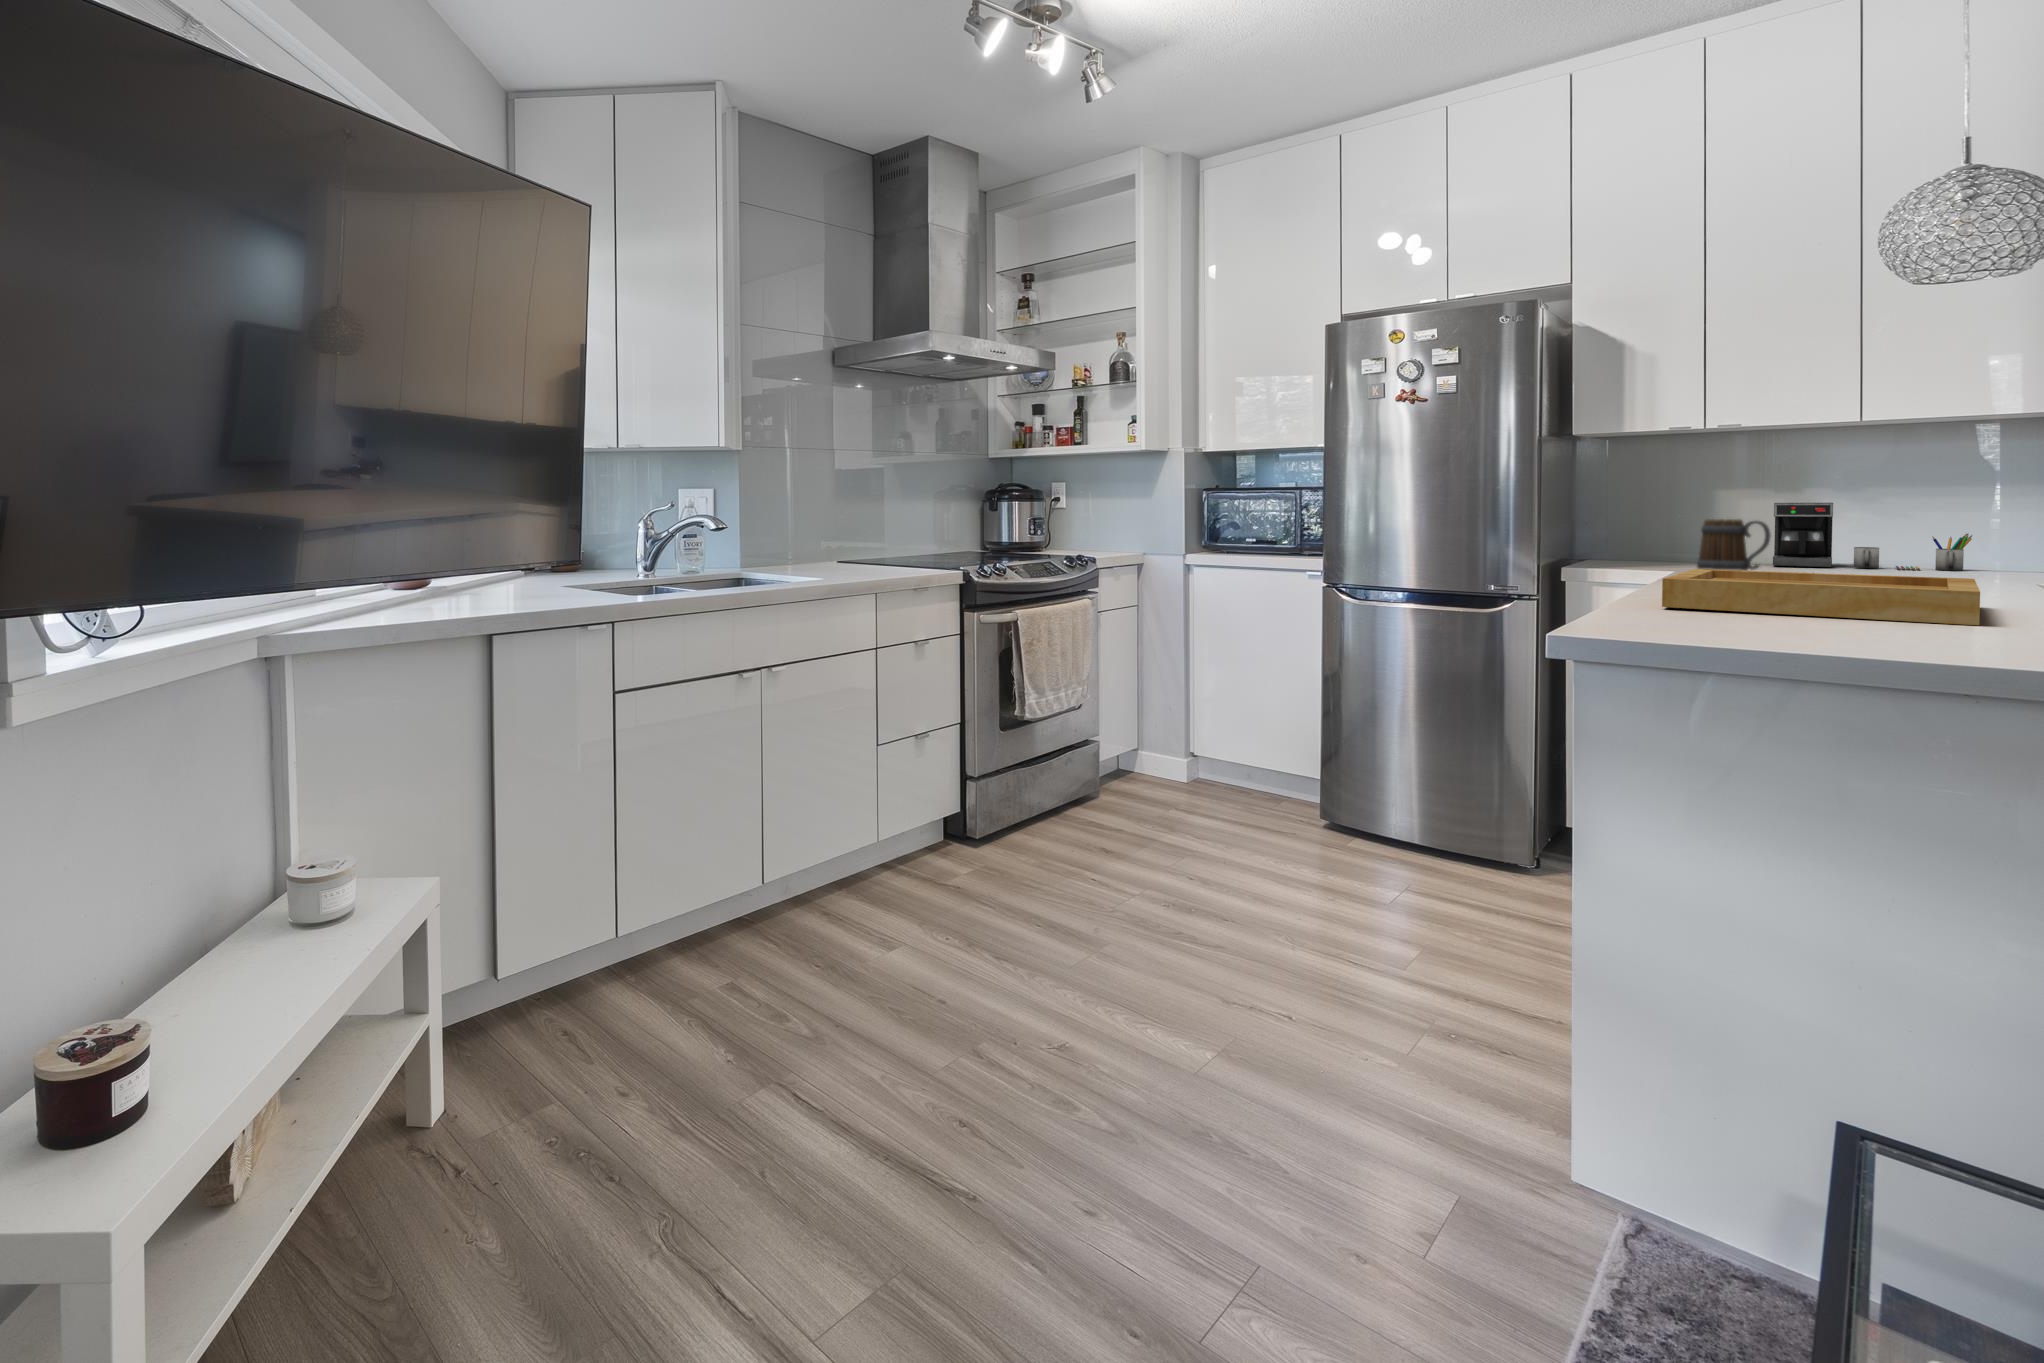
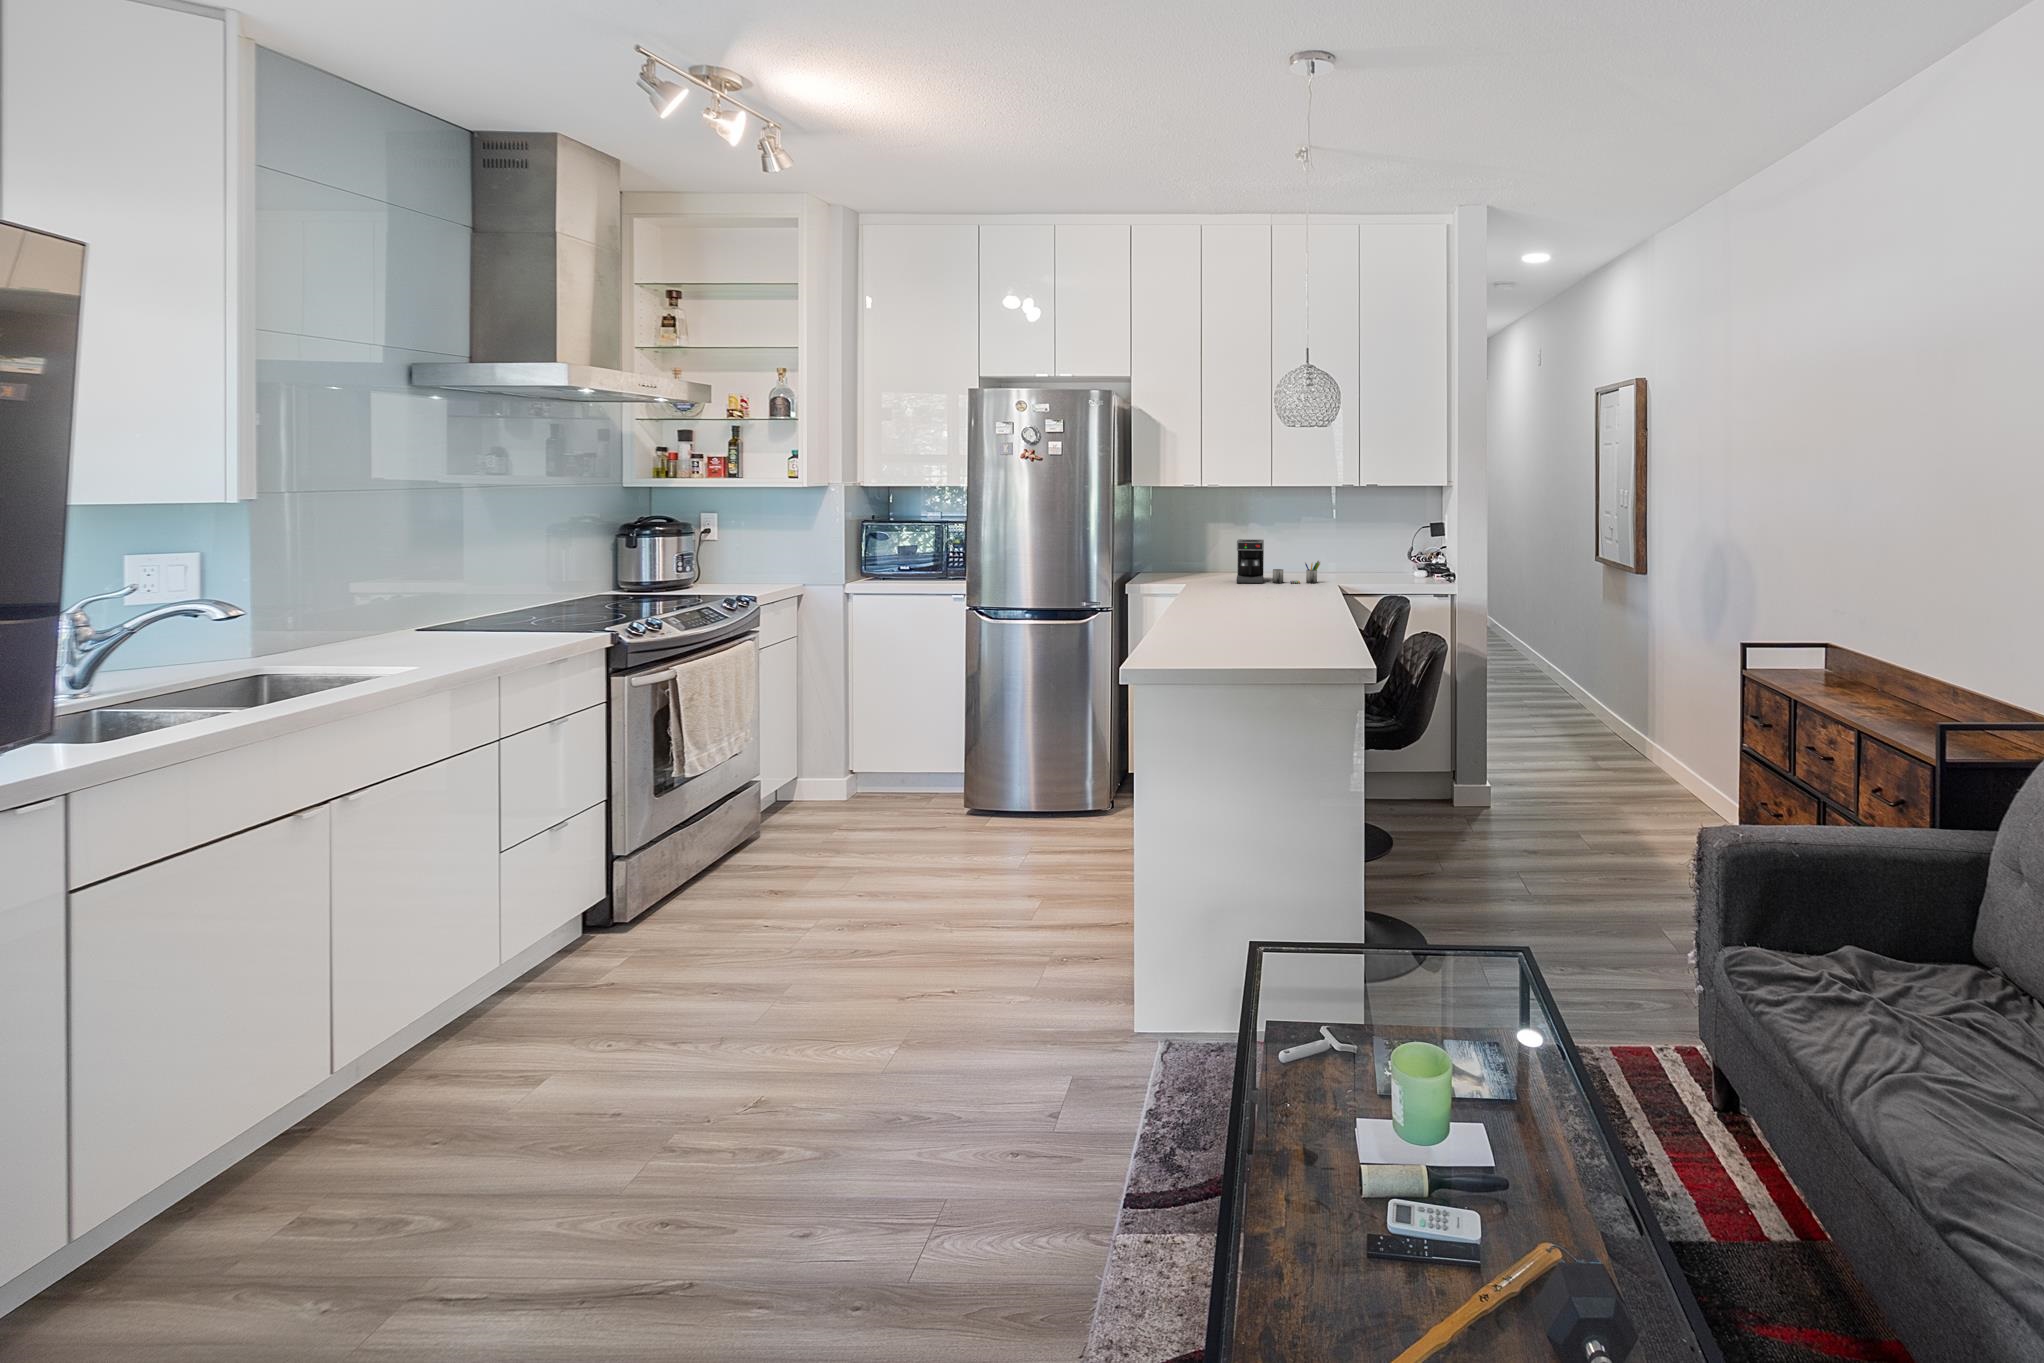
mug: present [1697,519,1770,570] -> none [1199,556,1235,593]
tray: present [1662,569,1980,625] -> none [1180,604,1314,641]

